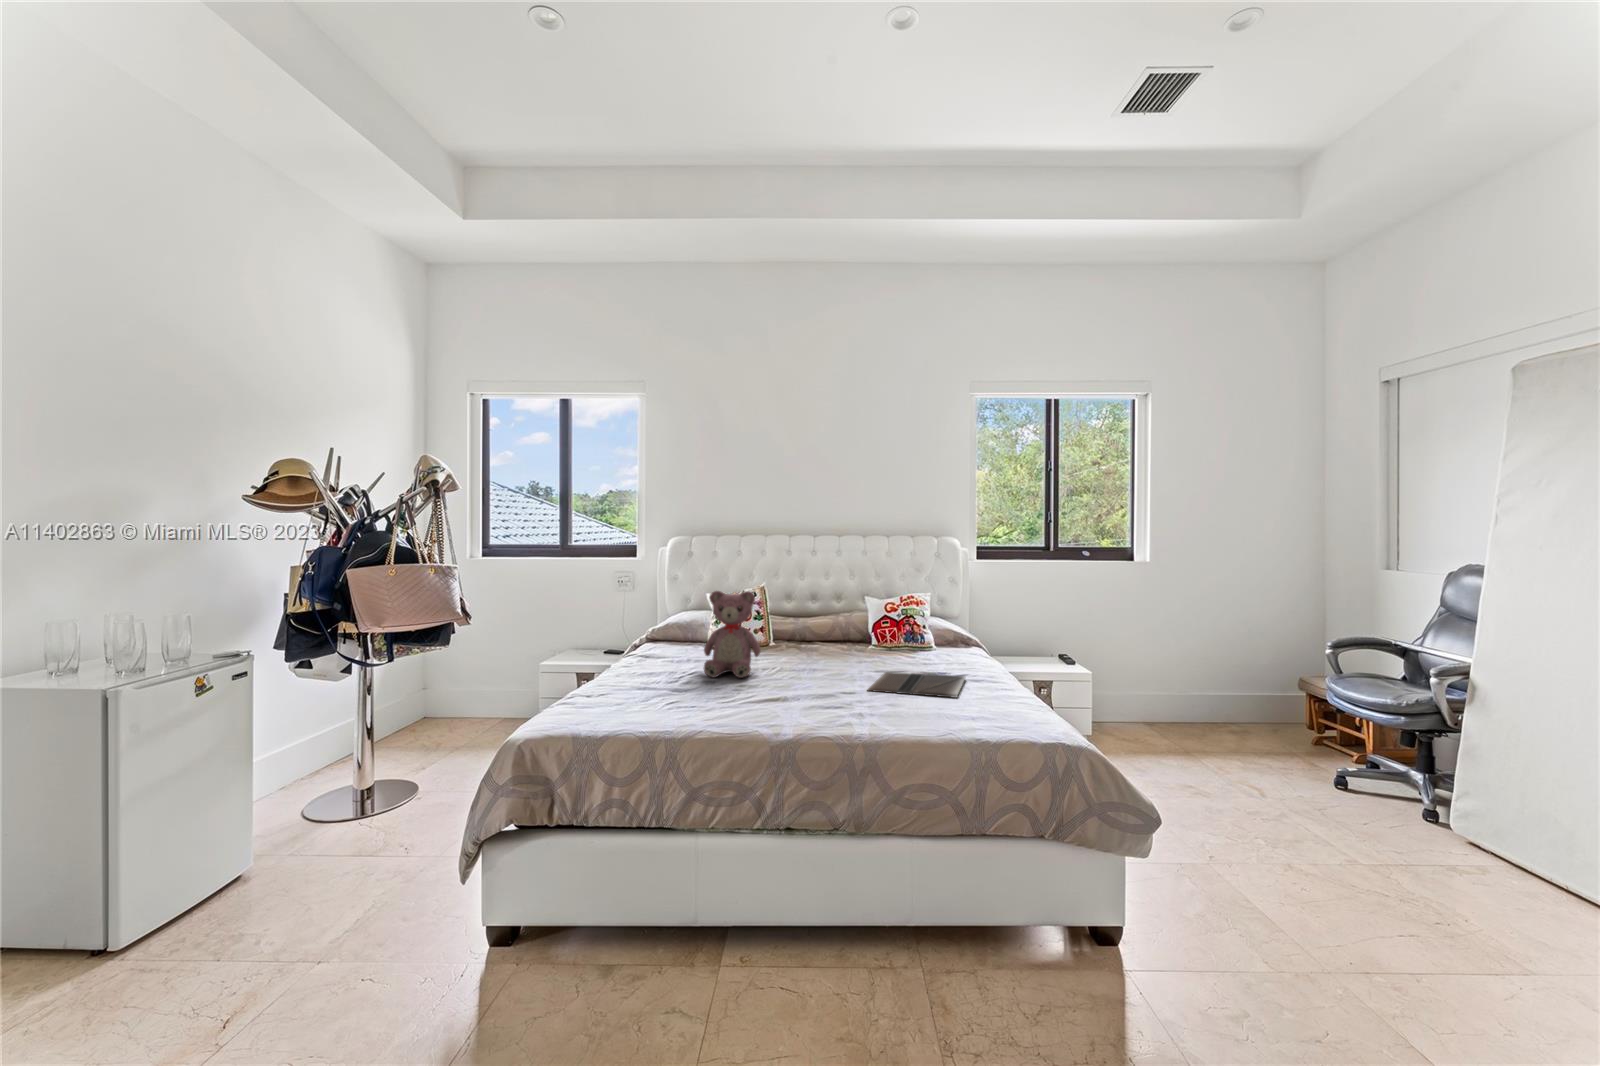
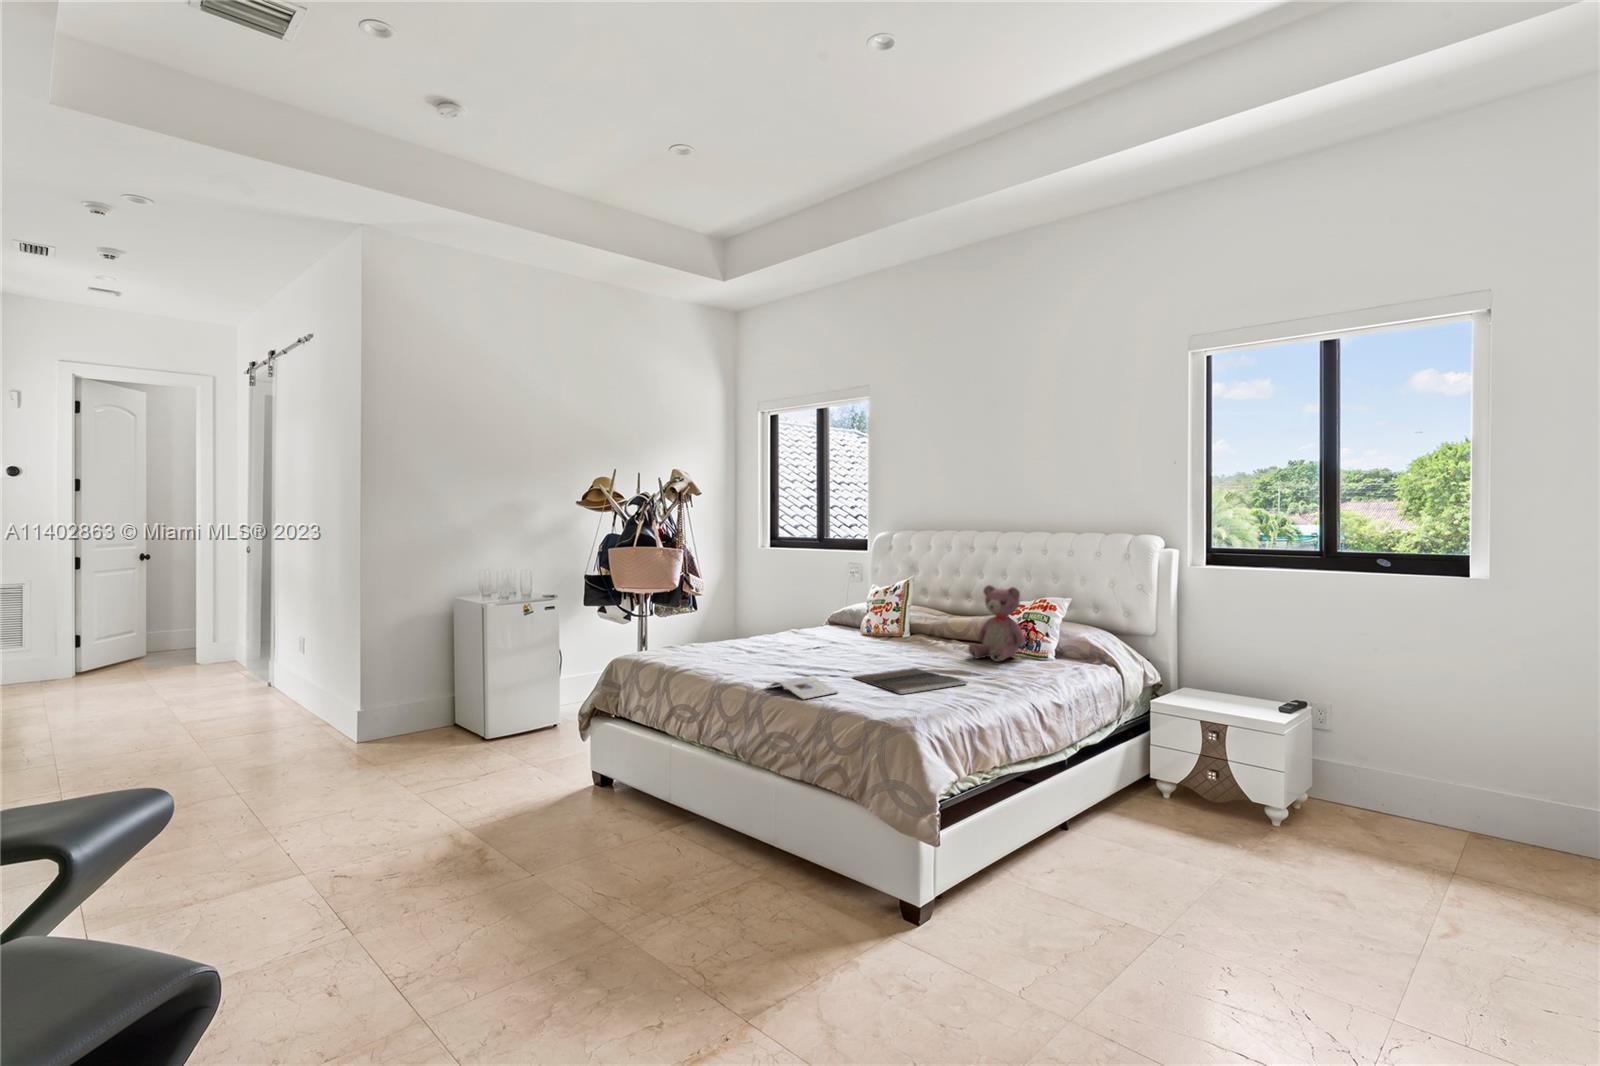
teddy bear: present [704,591,761,678] -> present [968,585,1026,662]
magazine: none [833,694,910,720] -> present [767,676,839,699]

